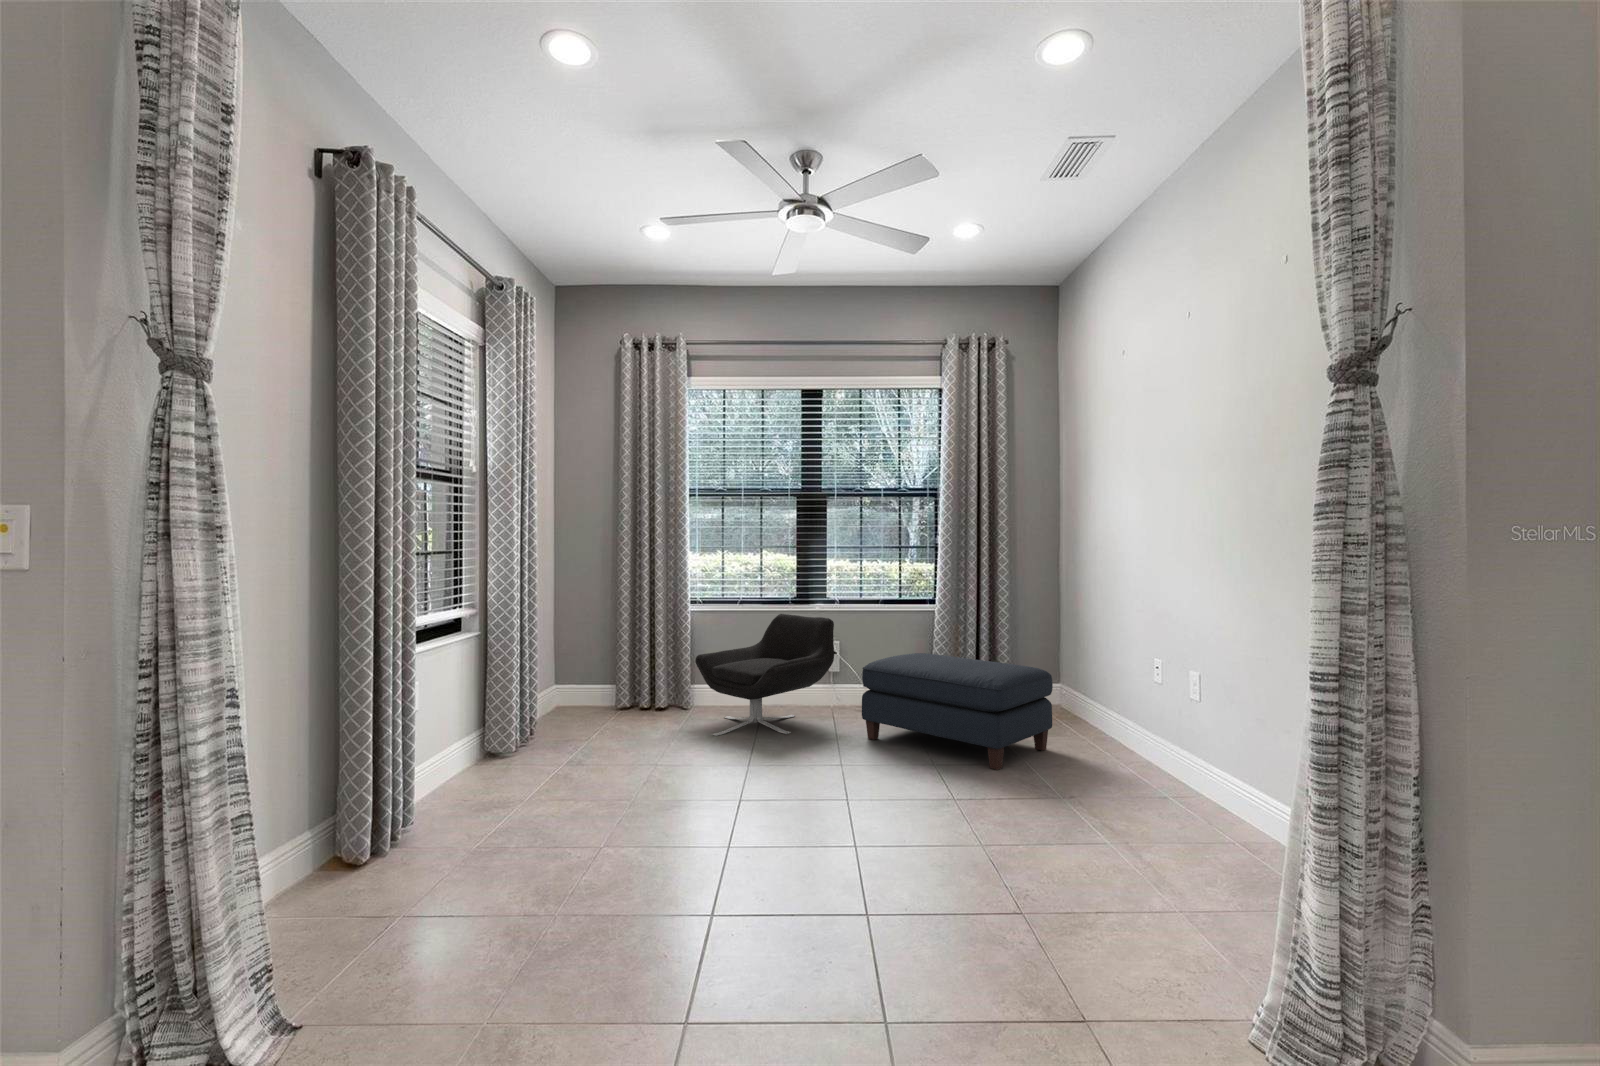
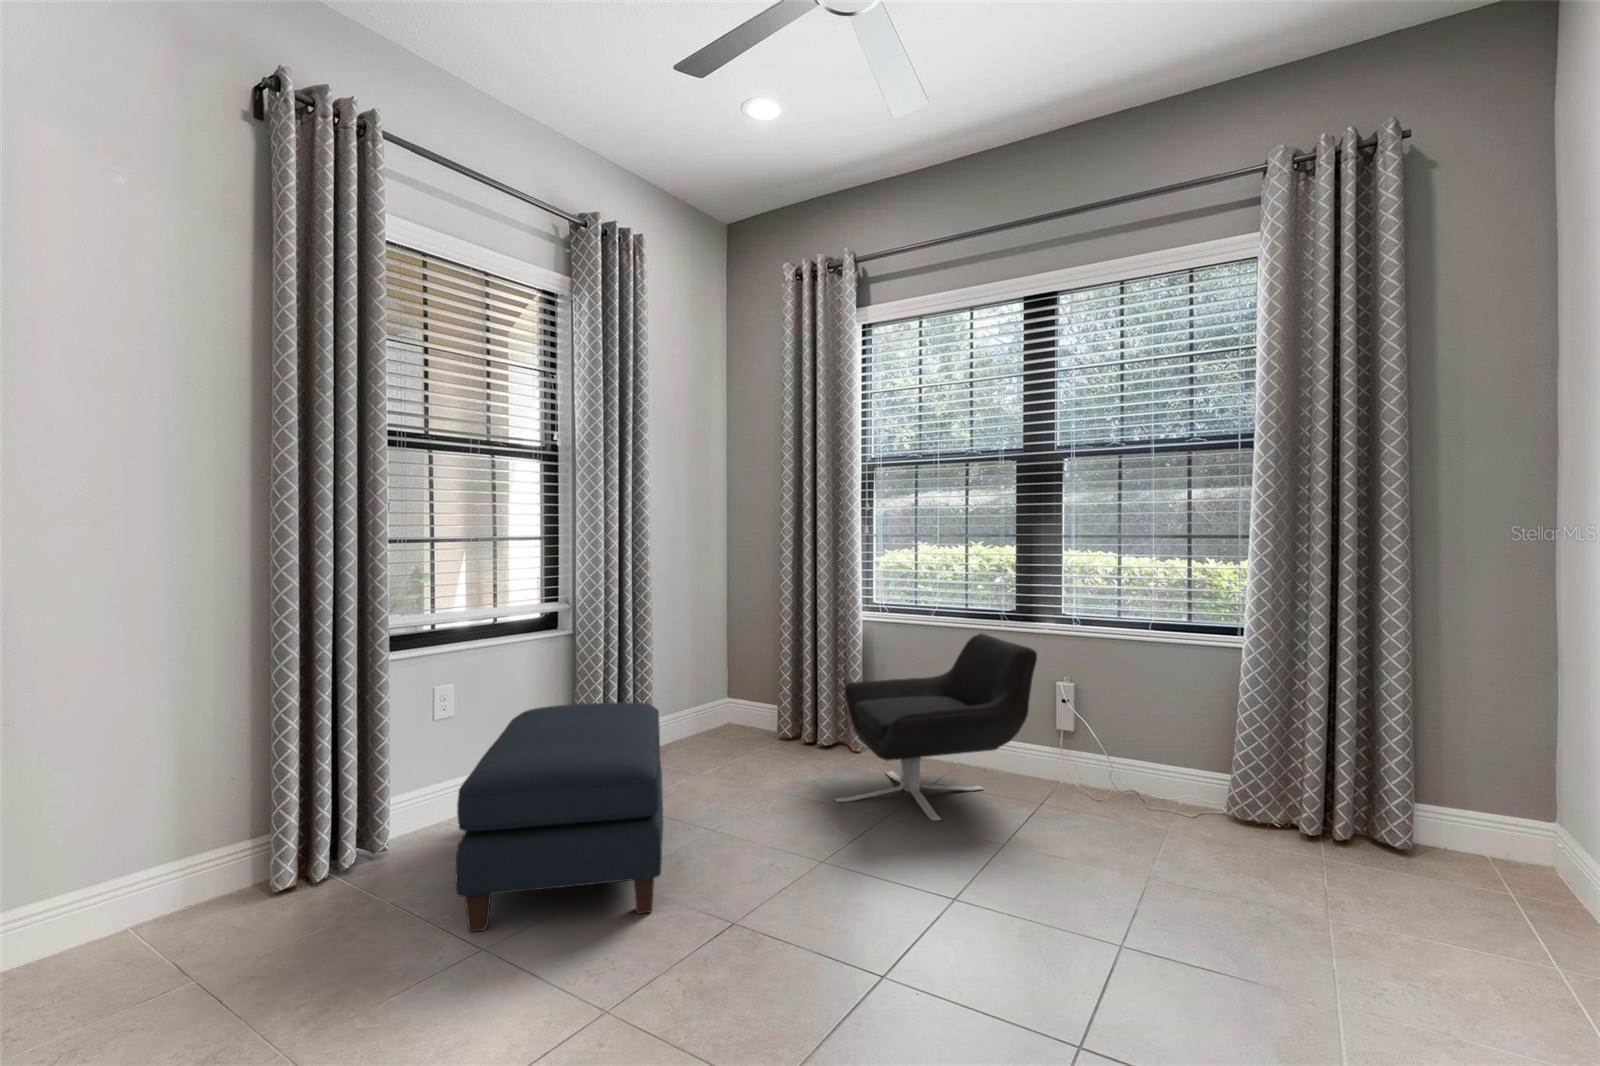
ottoman: present [862,653,1053,770] -> present [456,703,663,932]

